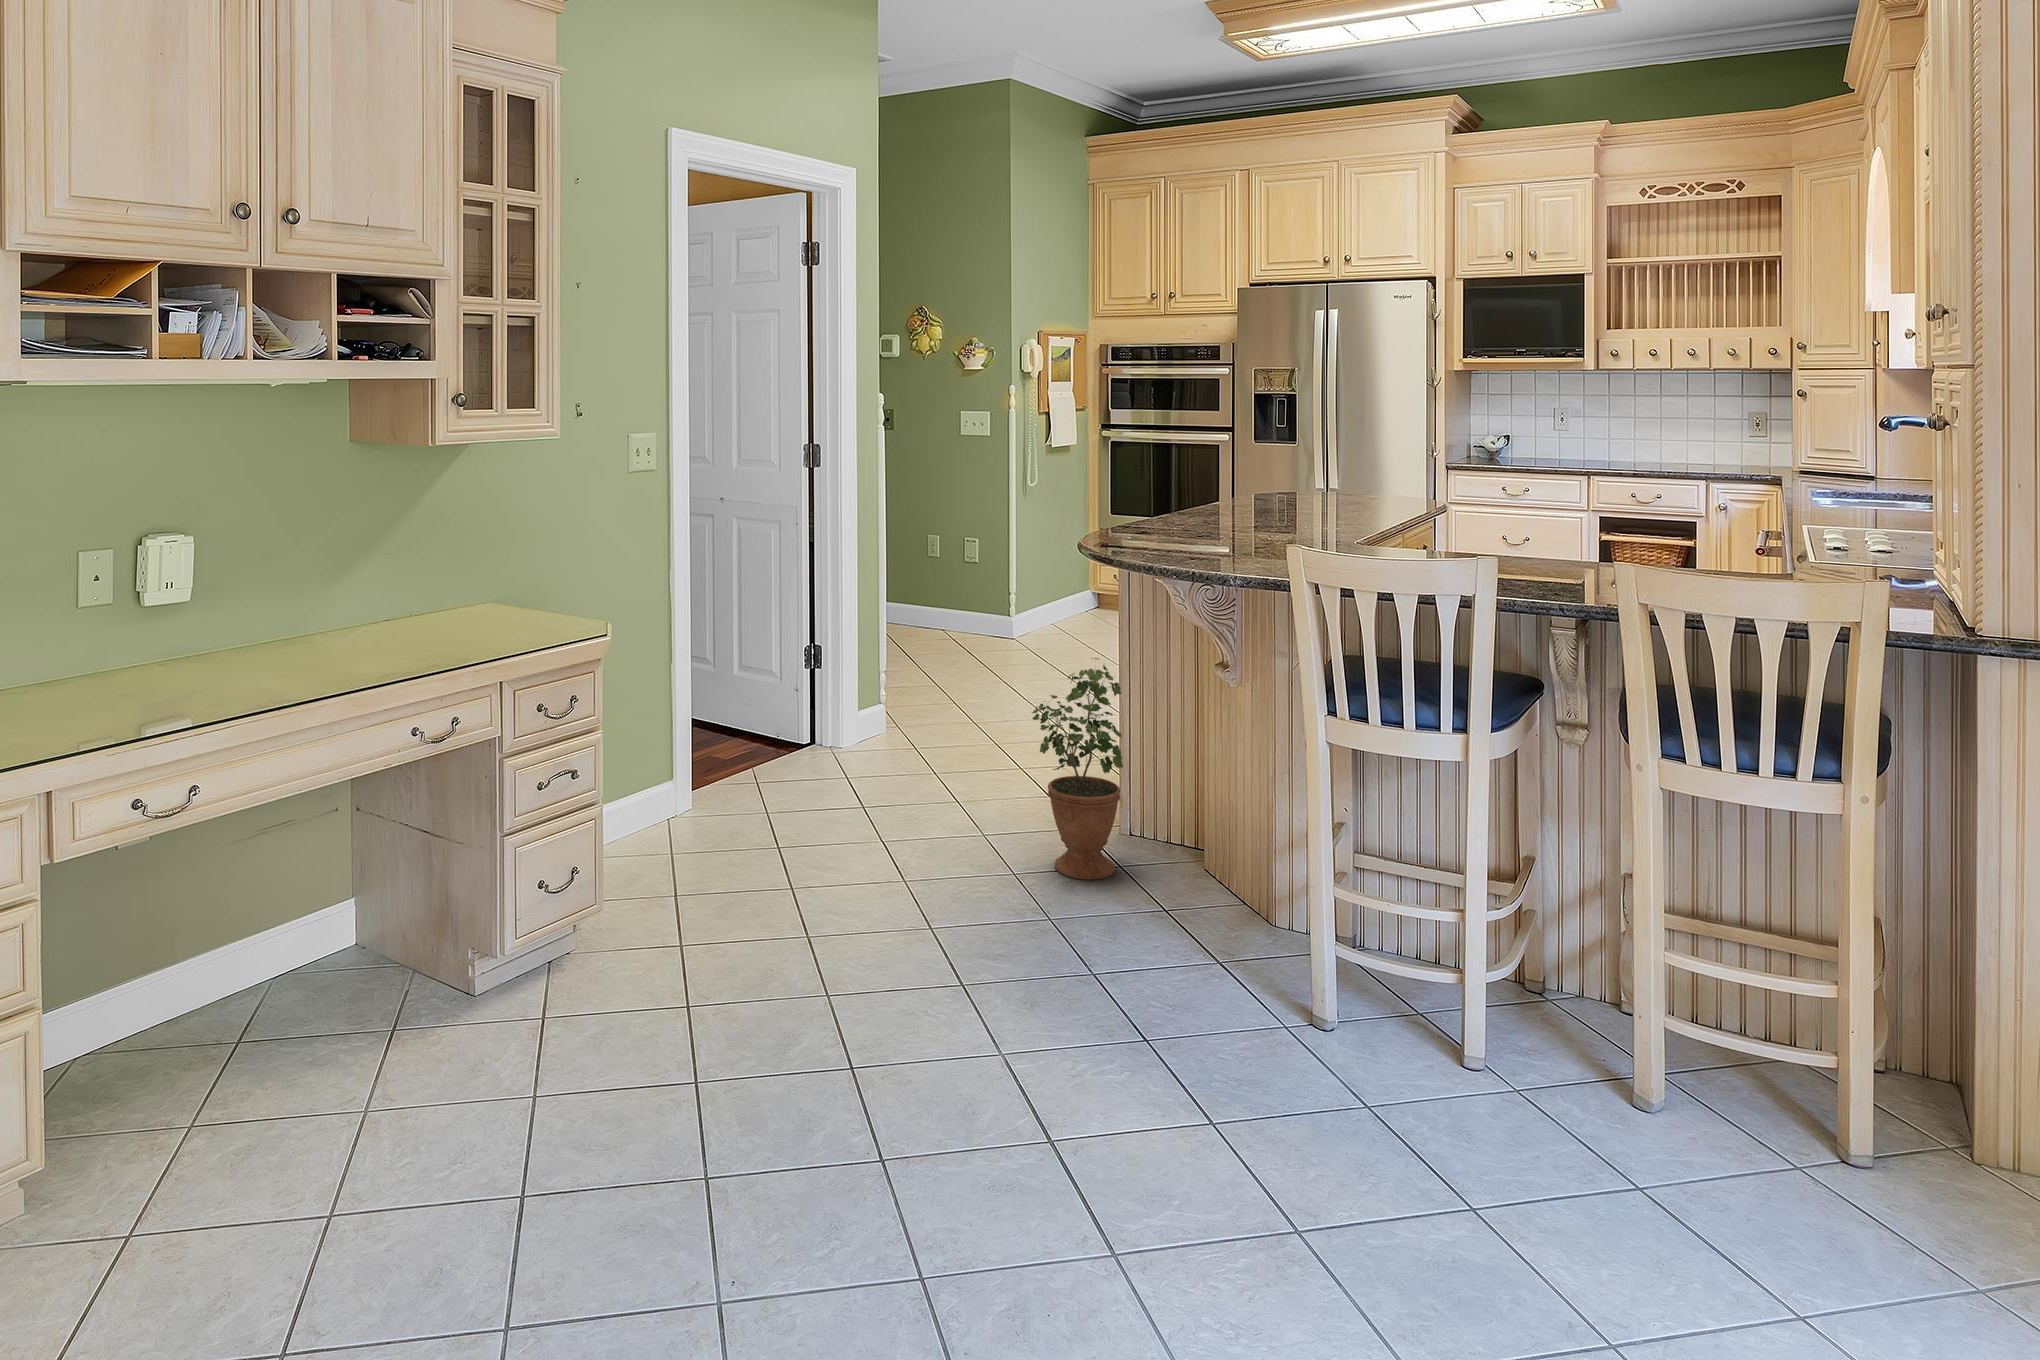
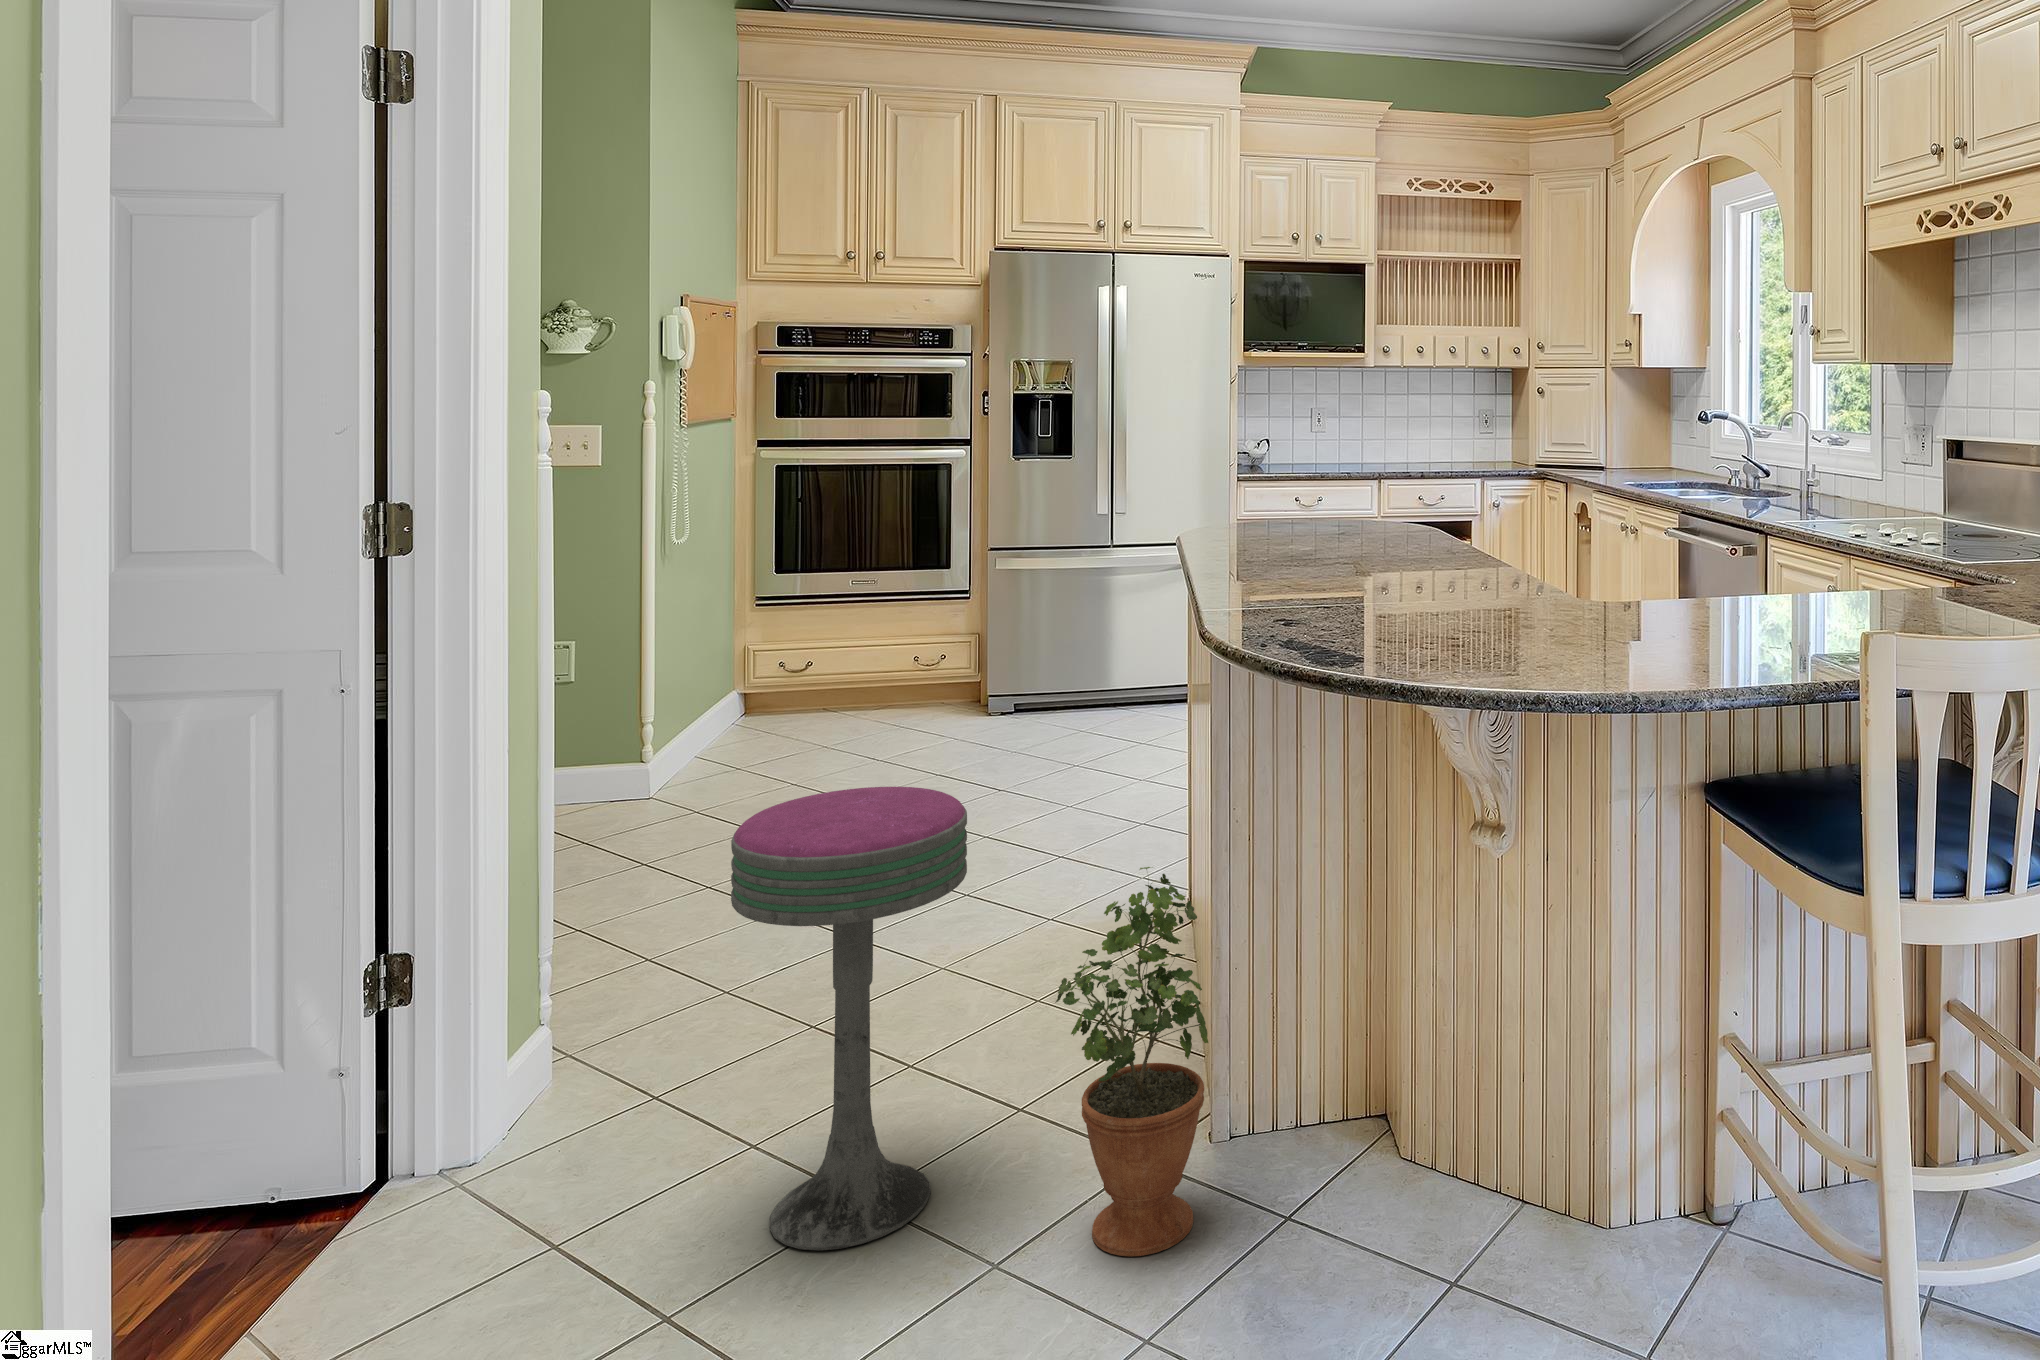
bar stool: none [901,595,1019,832] -> present [731,787,967,1251]

